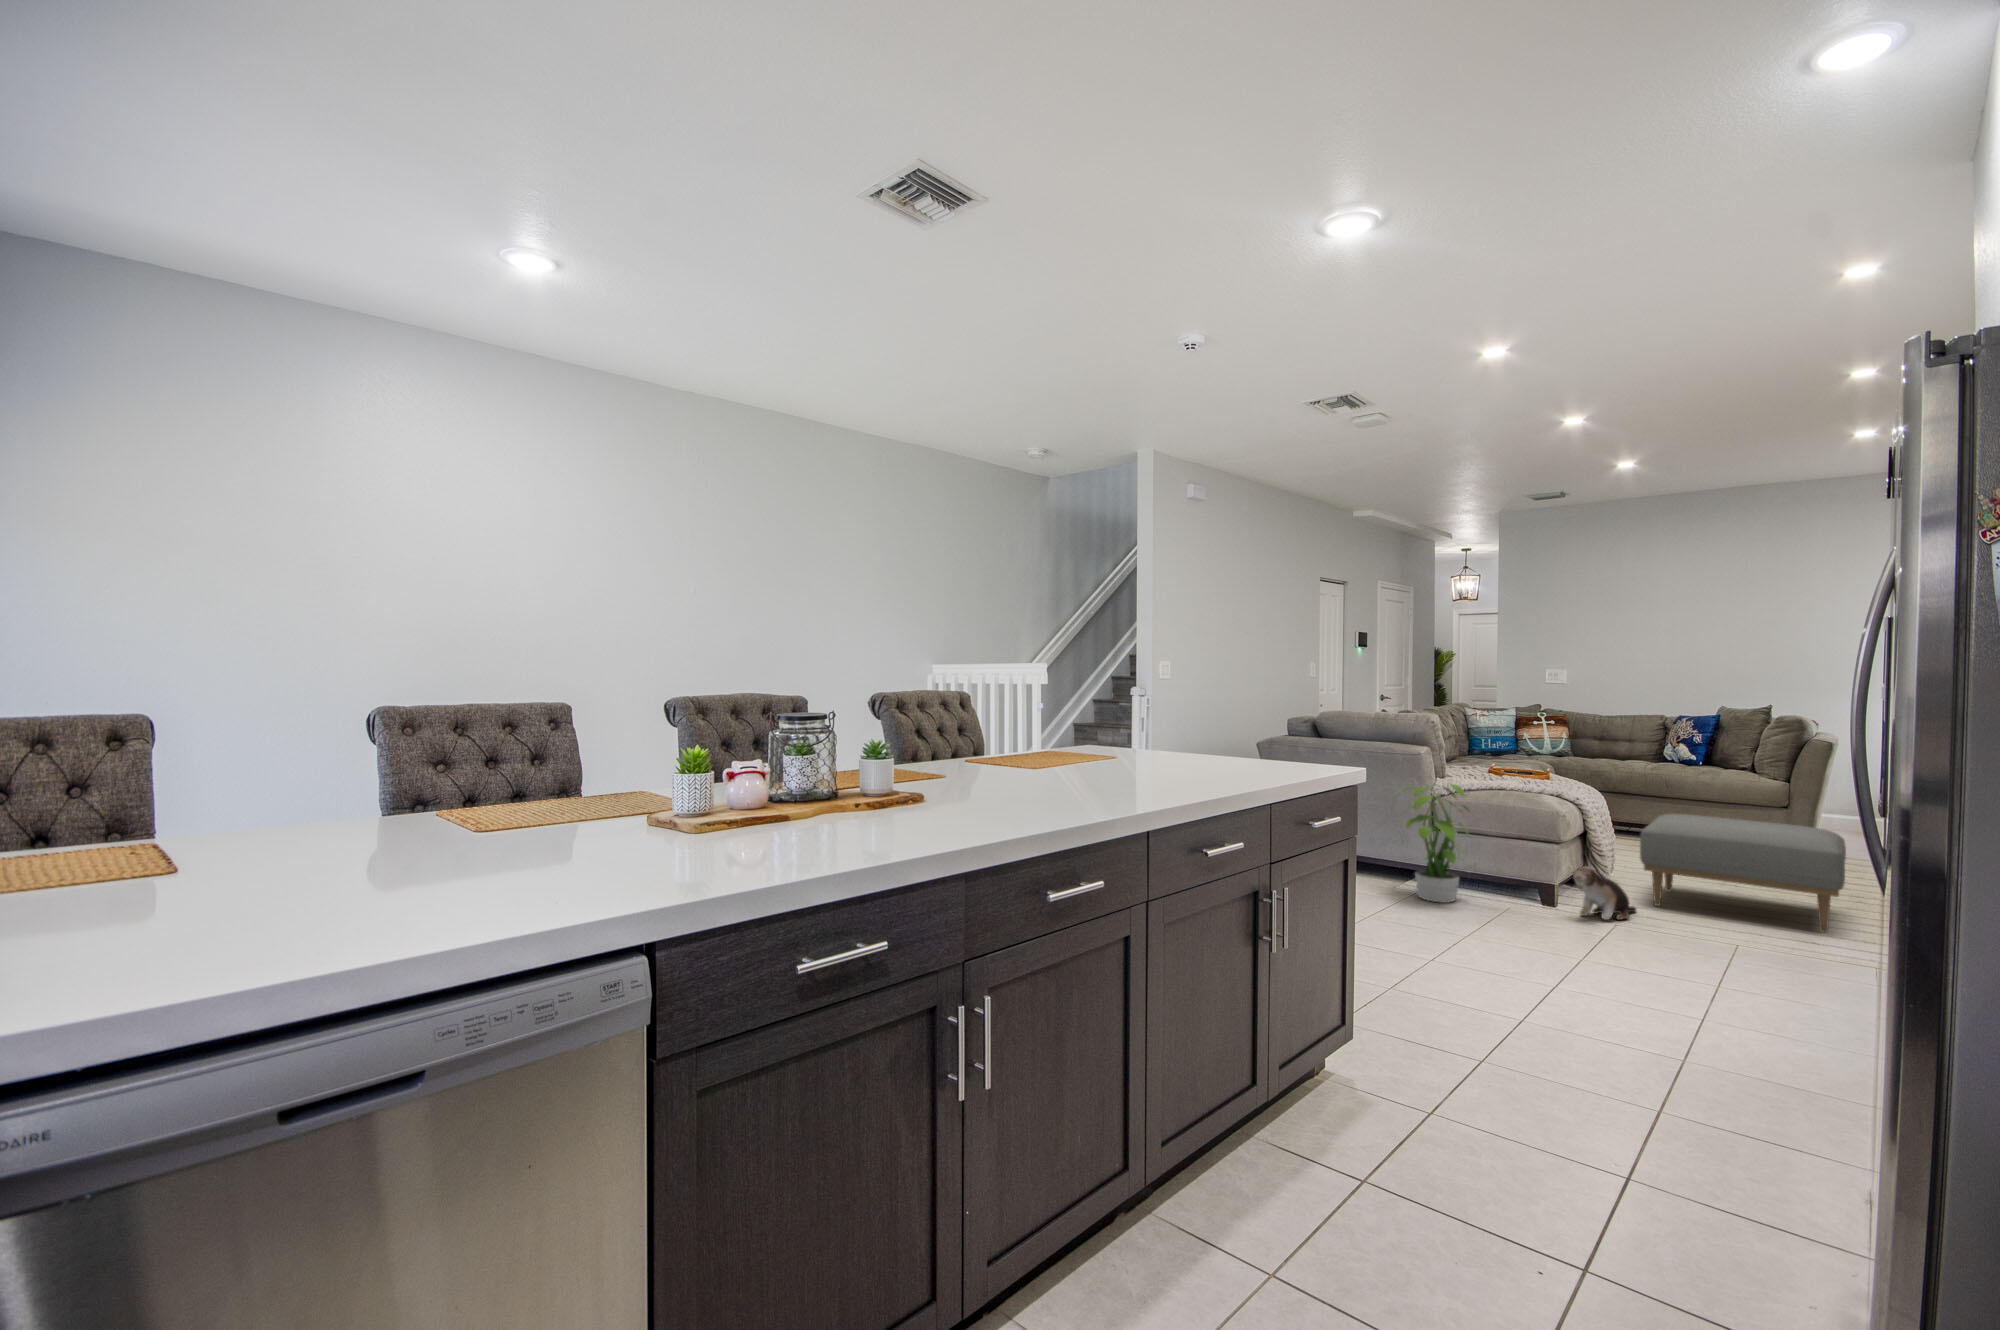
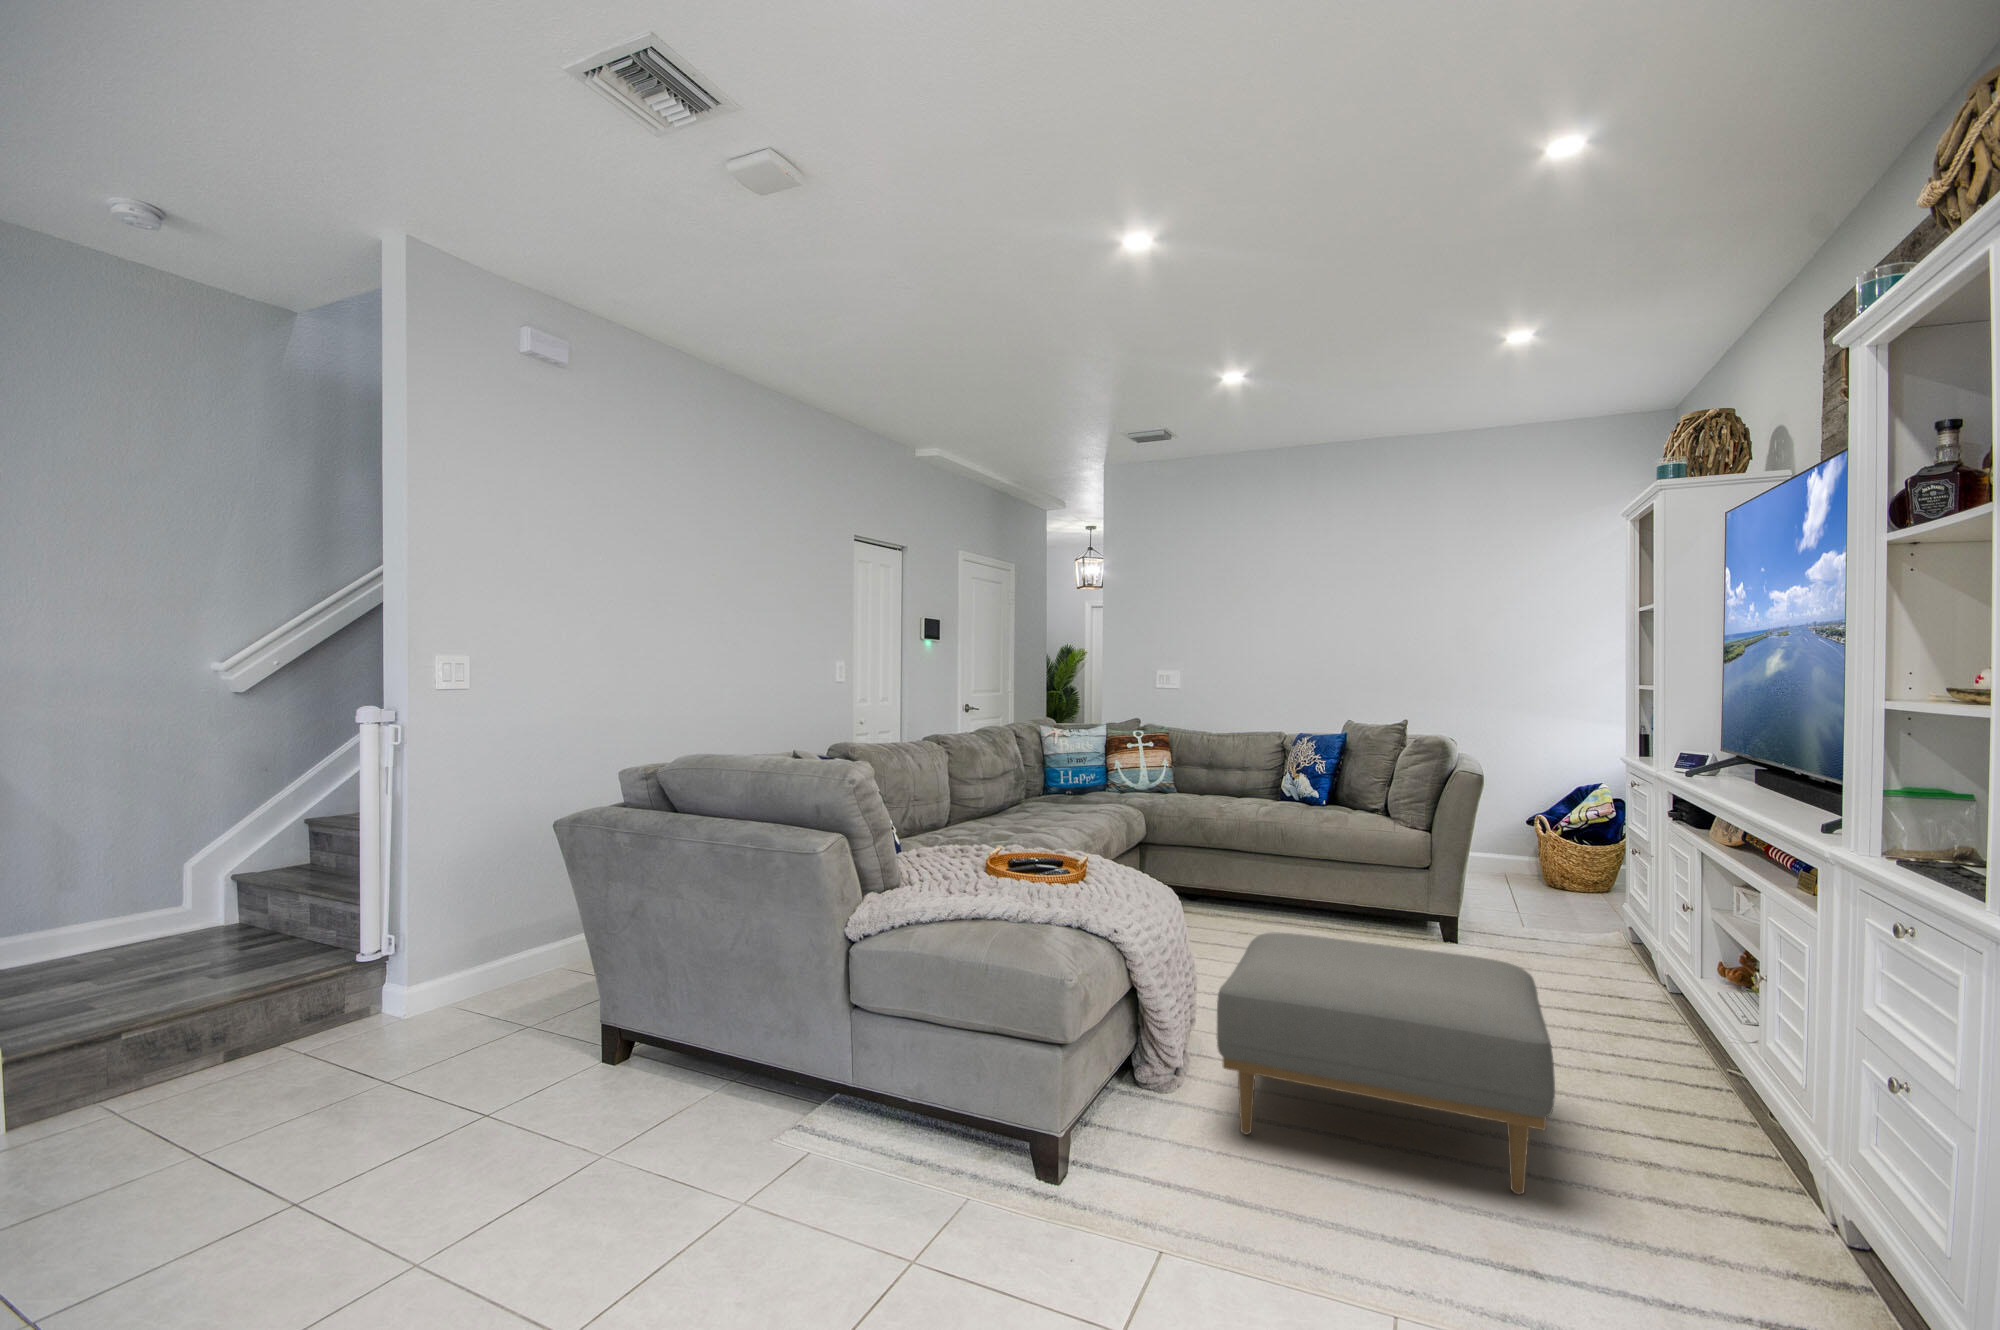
potted plant: present [1402,784,1469,903] -> none [745,909,912,1197]
plush toy: present [1569,866,1636,920] -> none [1065,1104,1206,1225]

